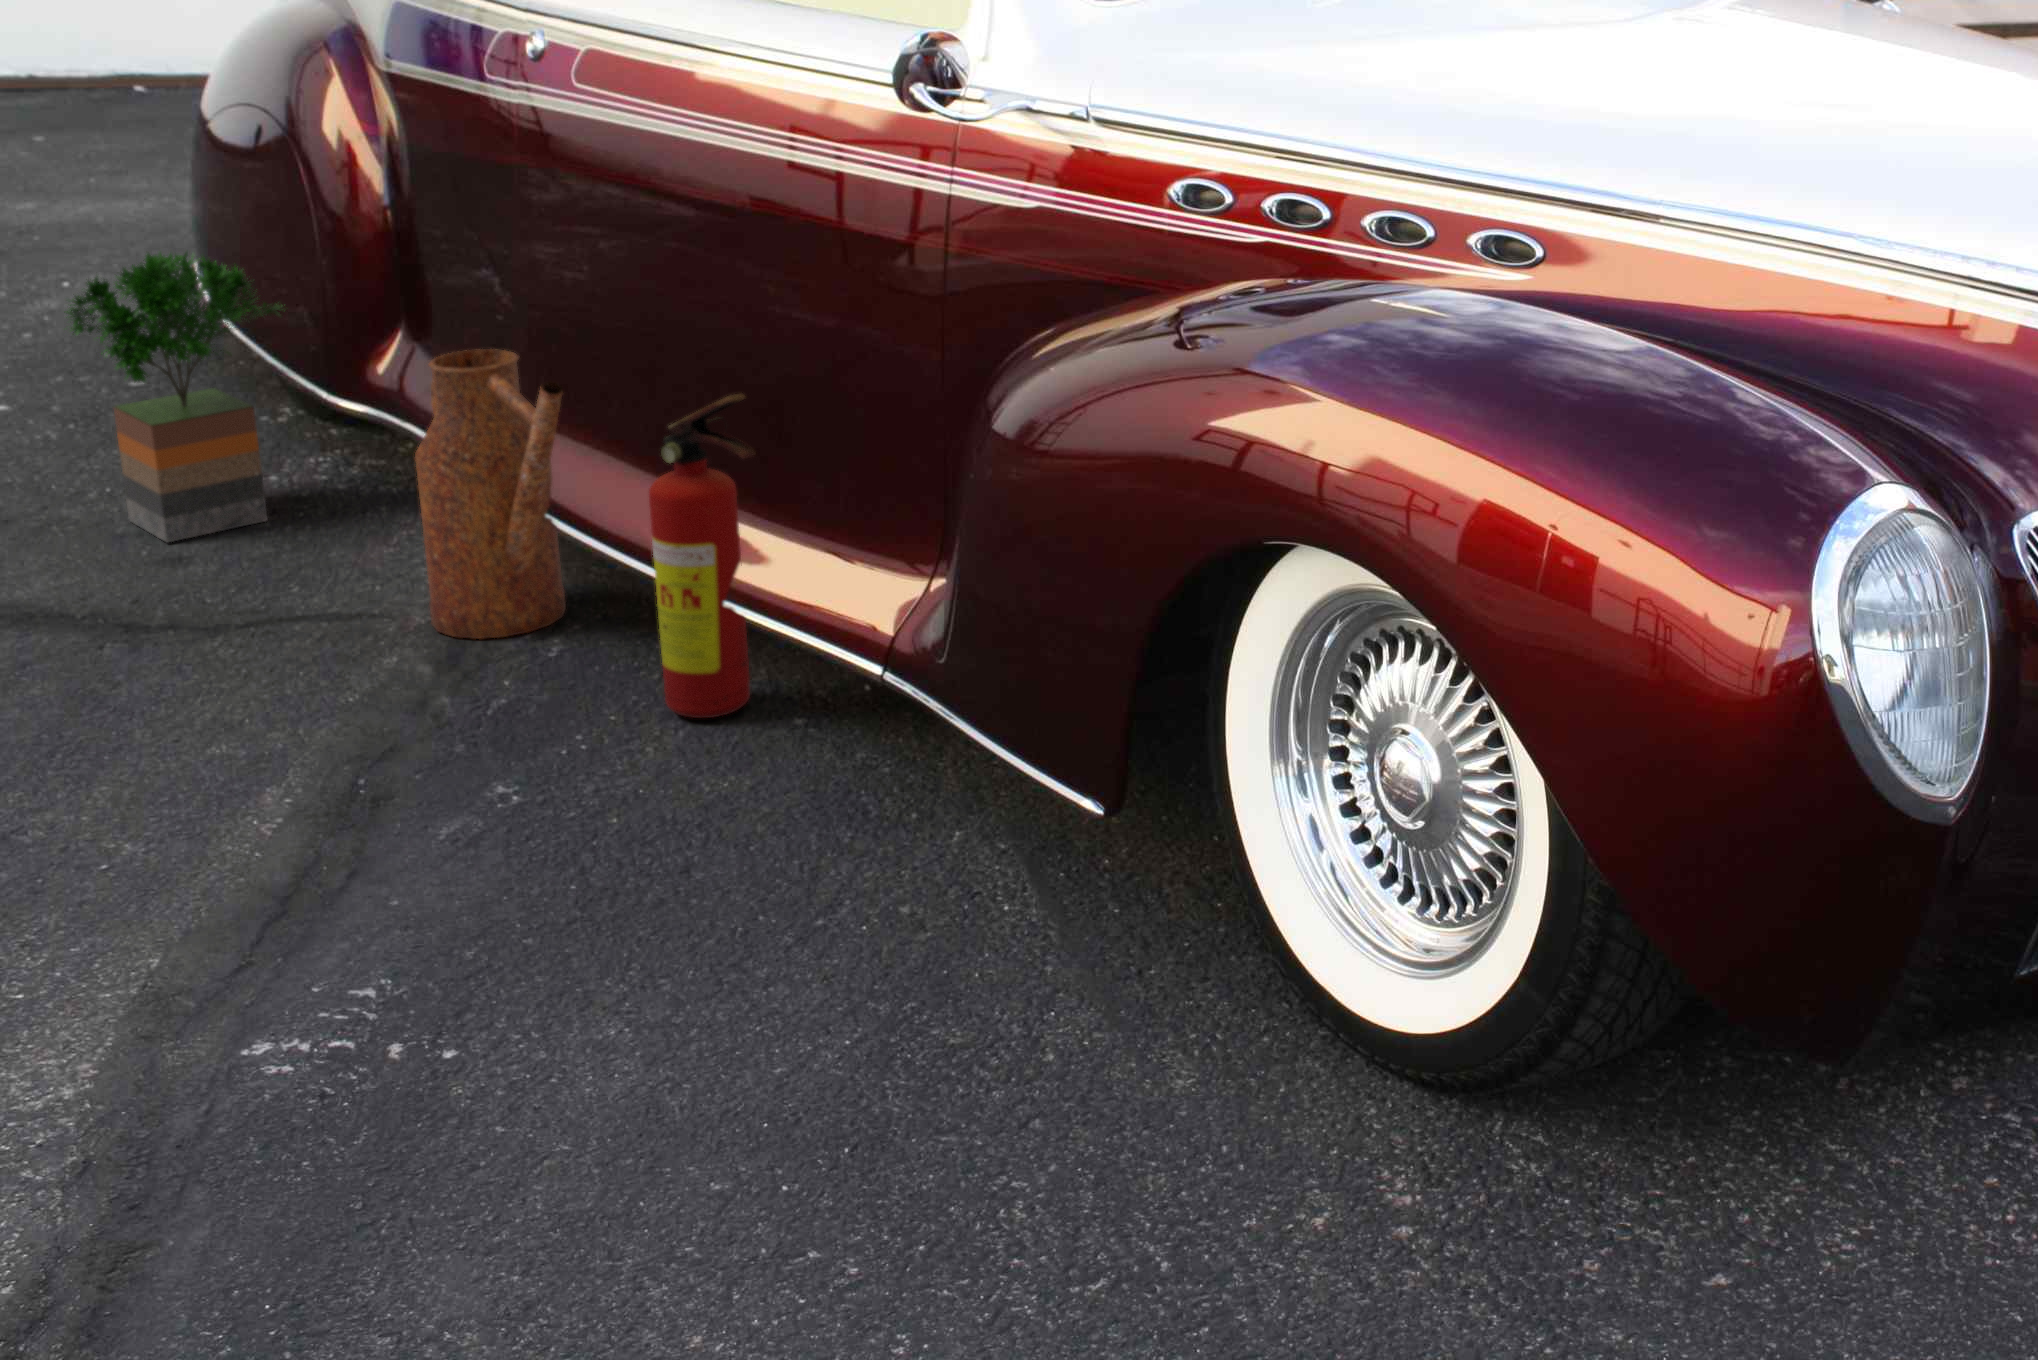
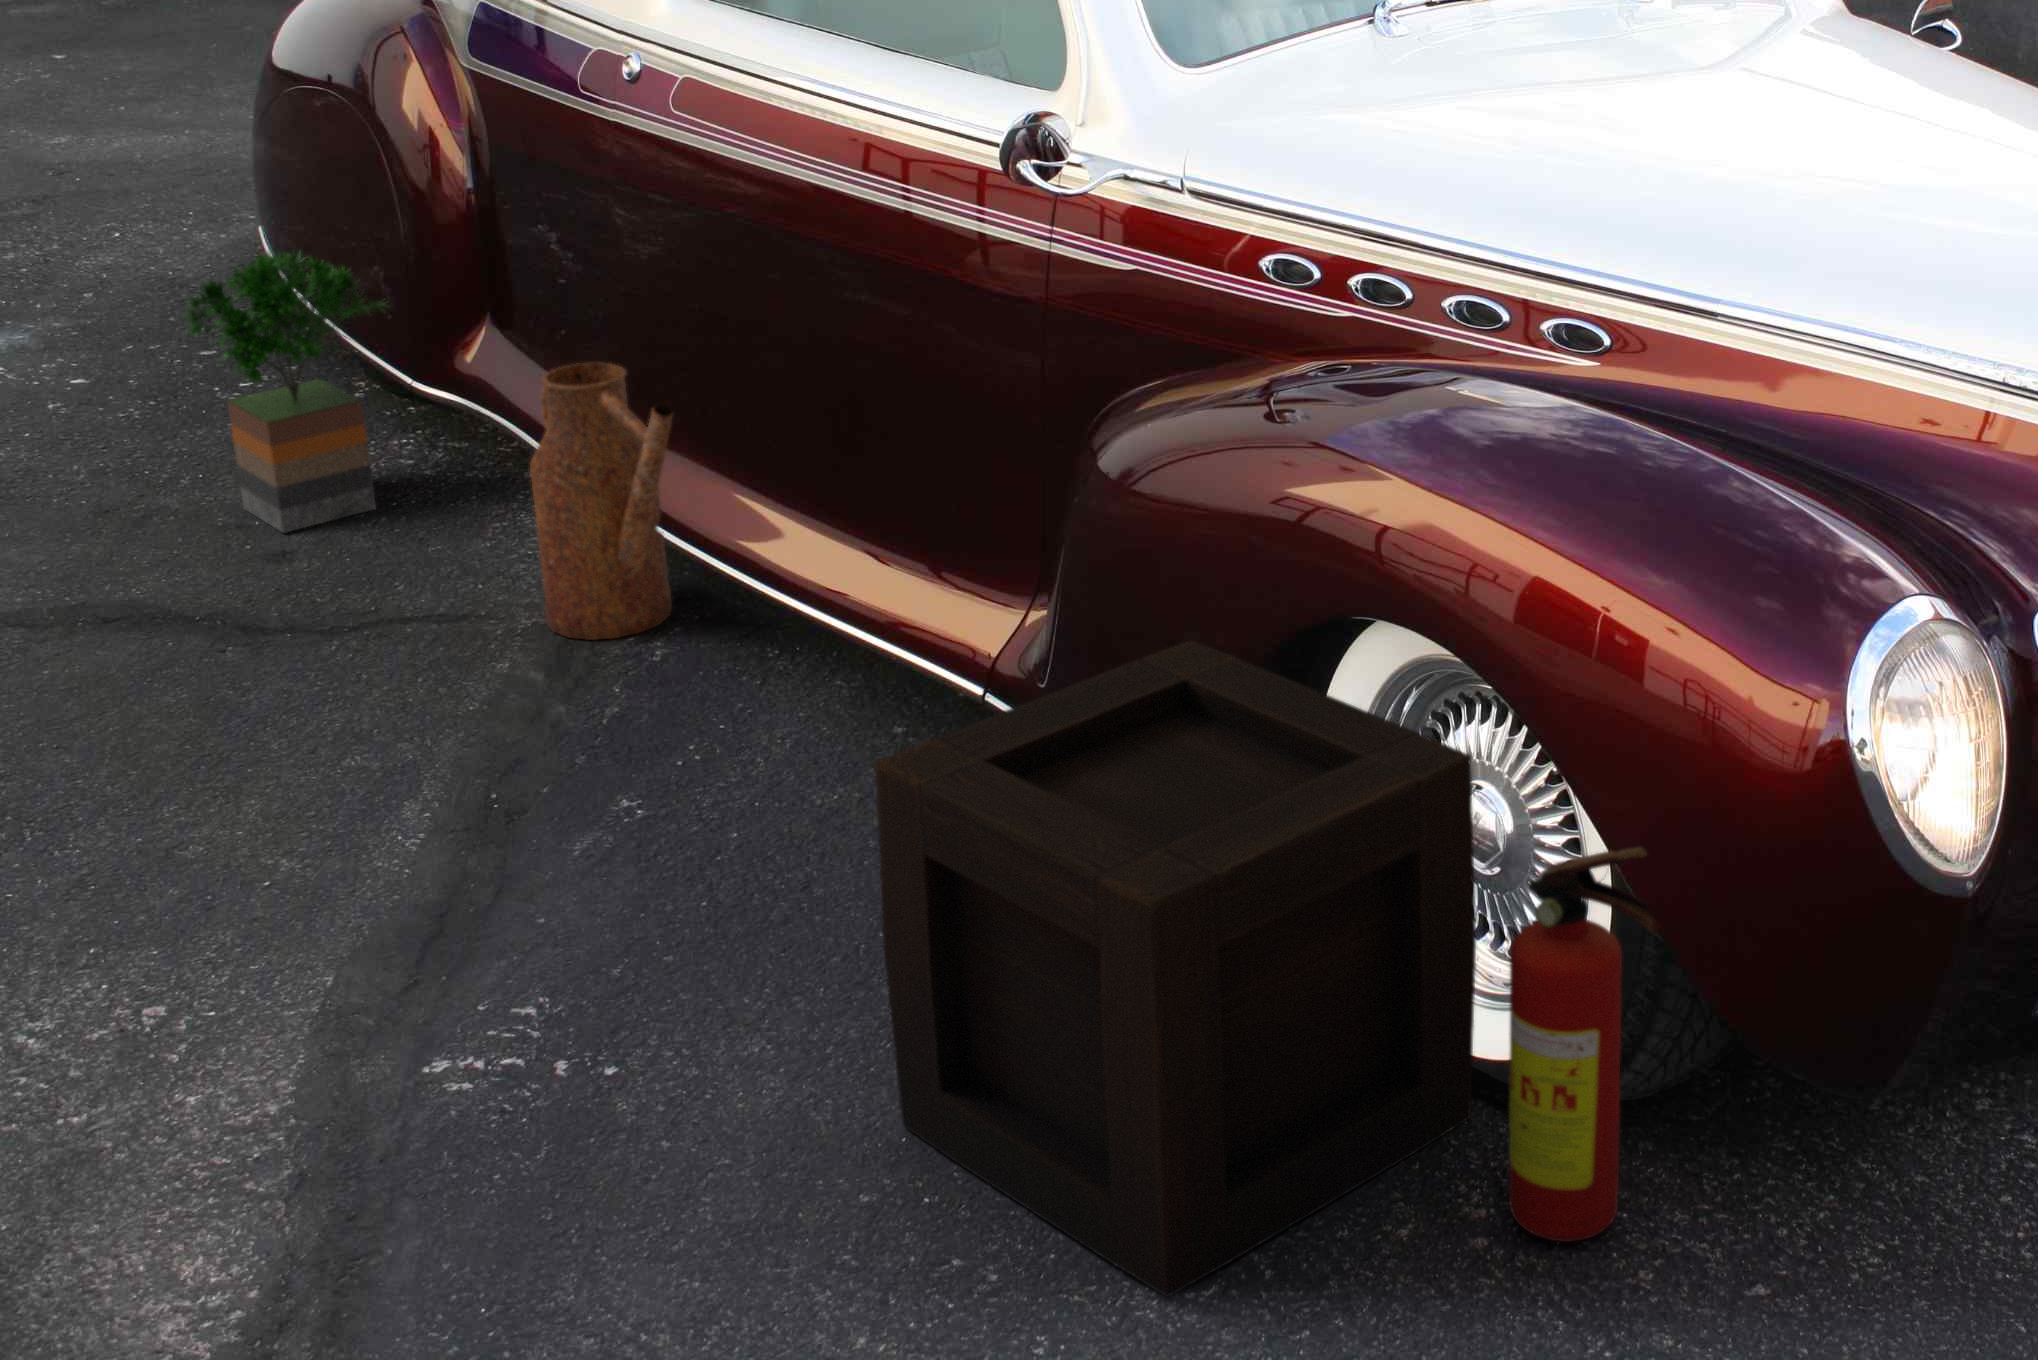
fire extinguisher: present [649,394,756,718] -> present [1509,847,1660,1242]
wooden crate: none [734,581,1402,1289] -> present [875,640,1476,1297]

